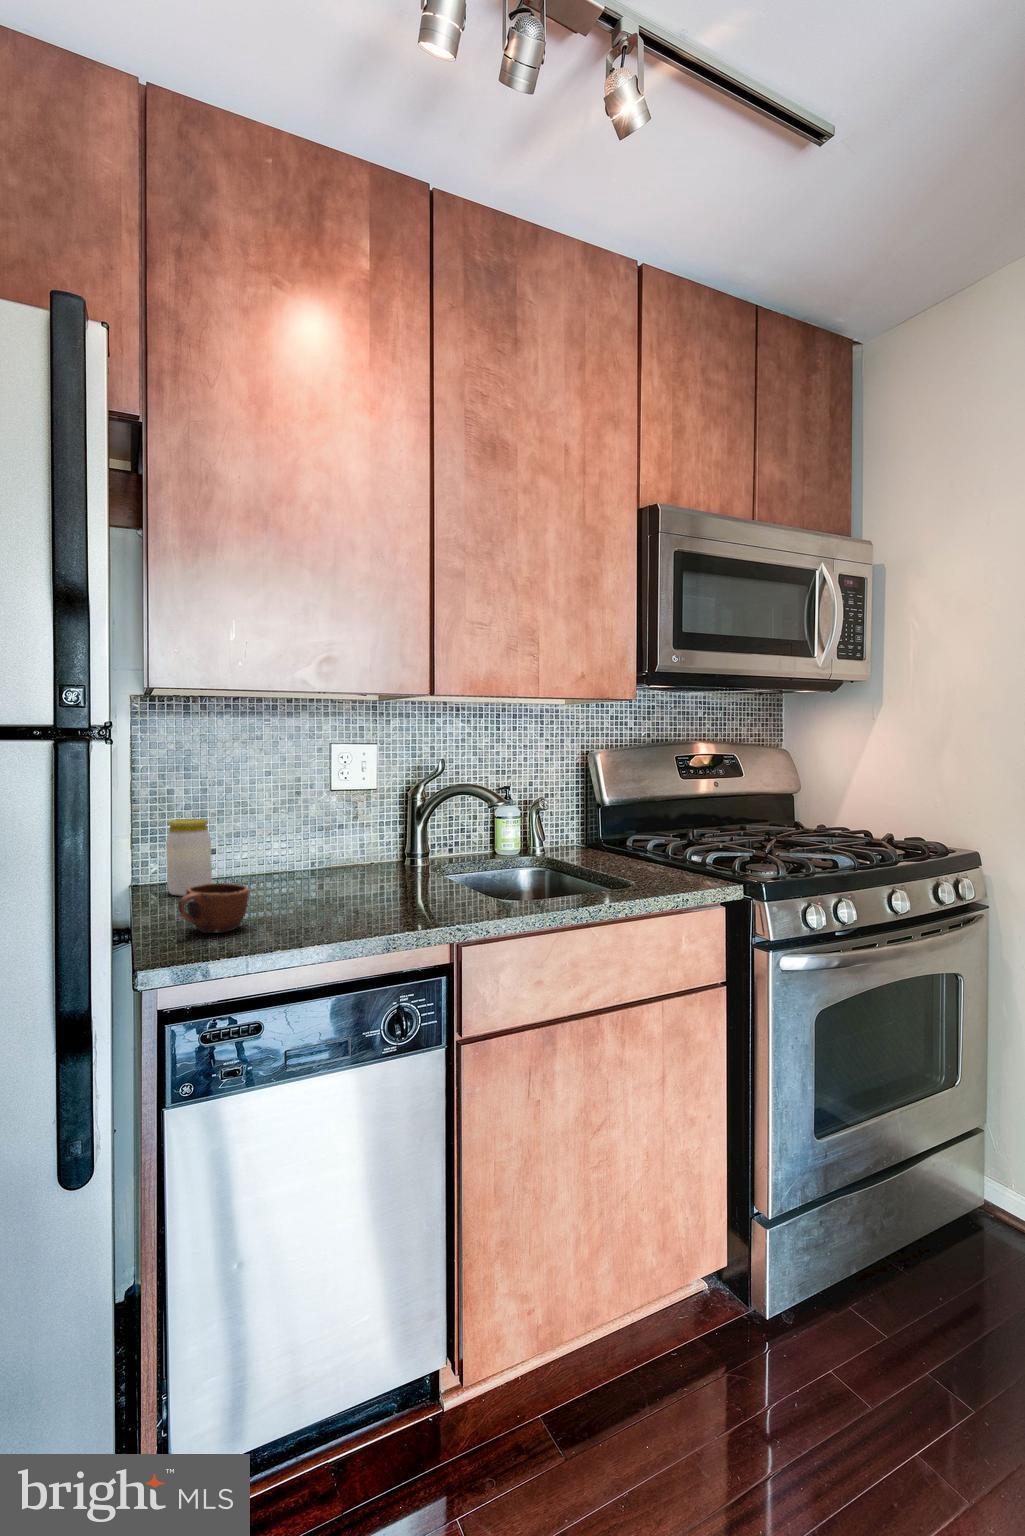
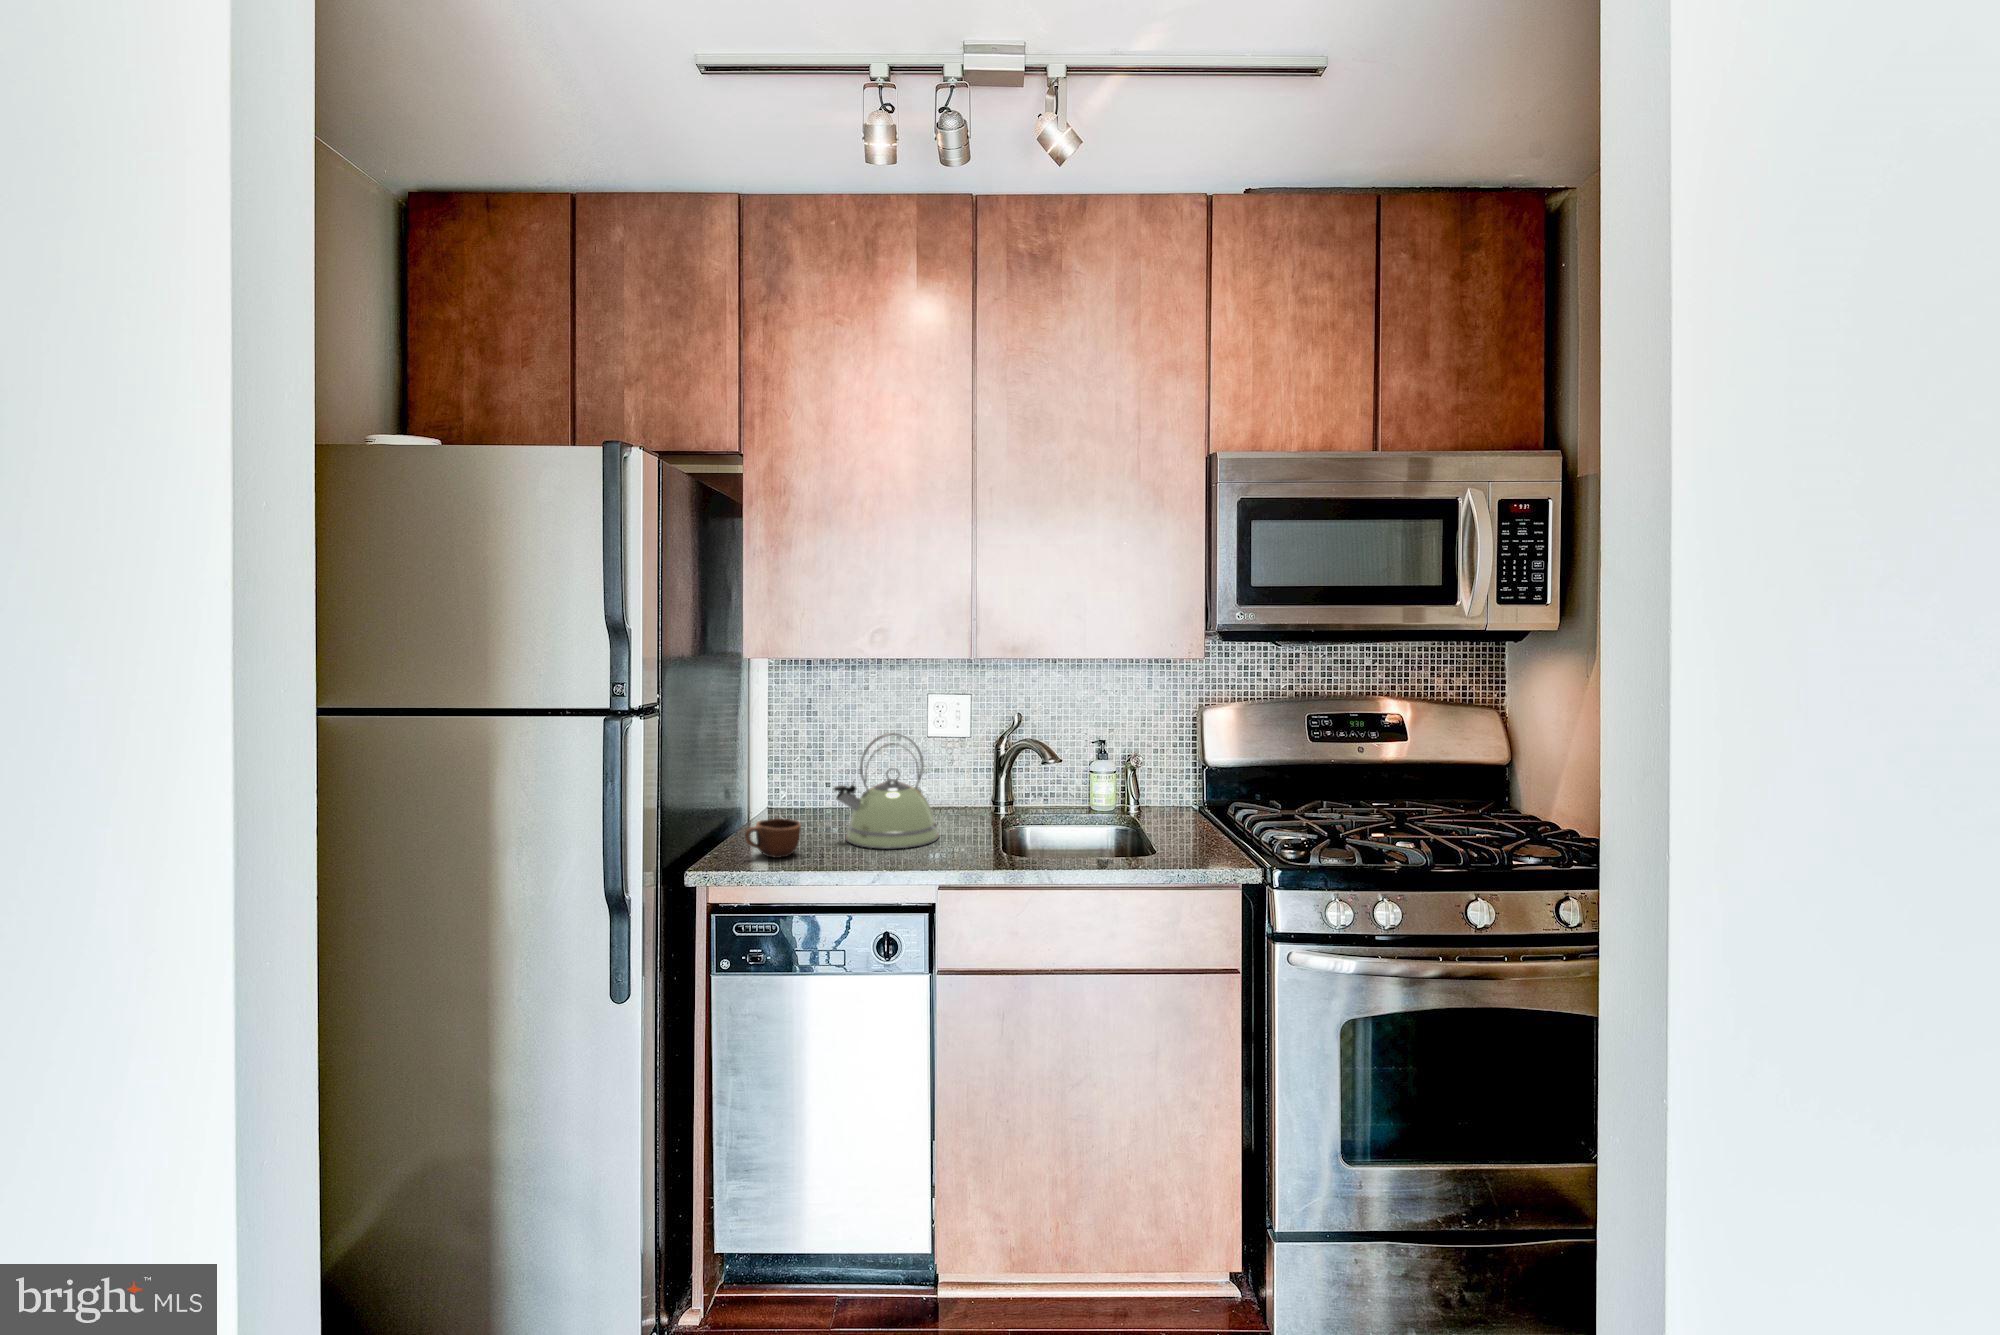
kettle: none [271,775,391,910] -> present [834,733,939,849]
jar: present [166,819,212,896] -> none [781,758,816,821]

